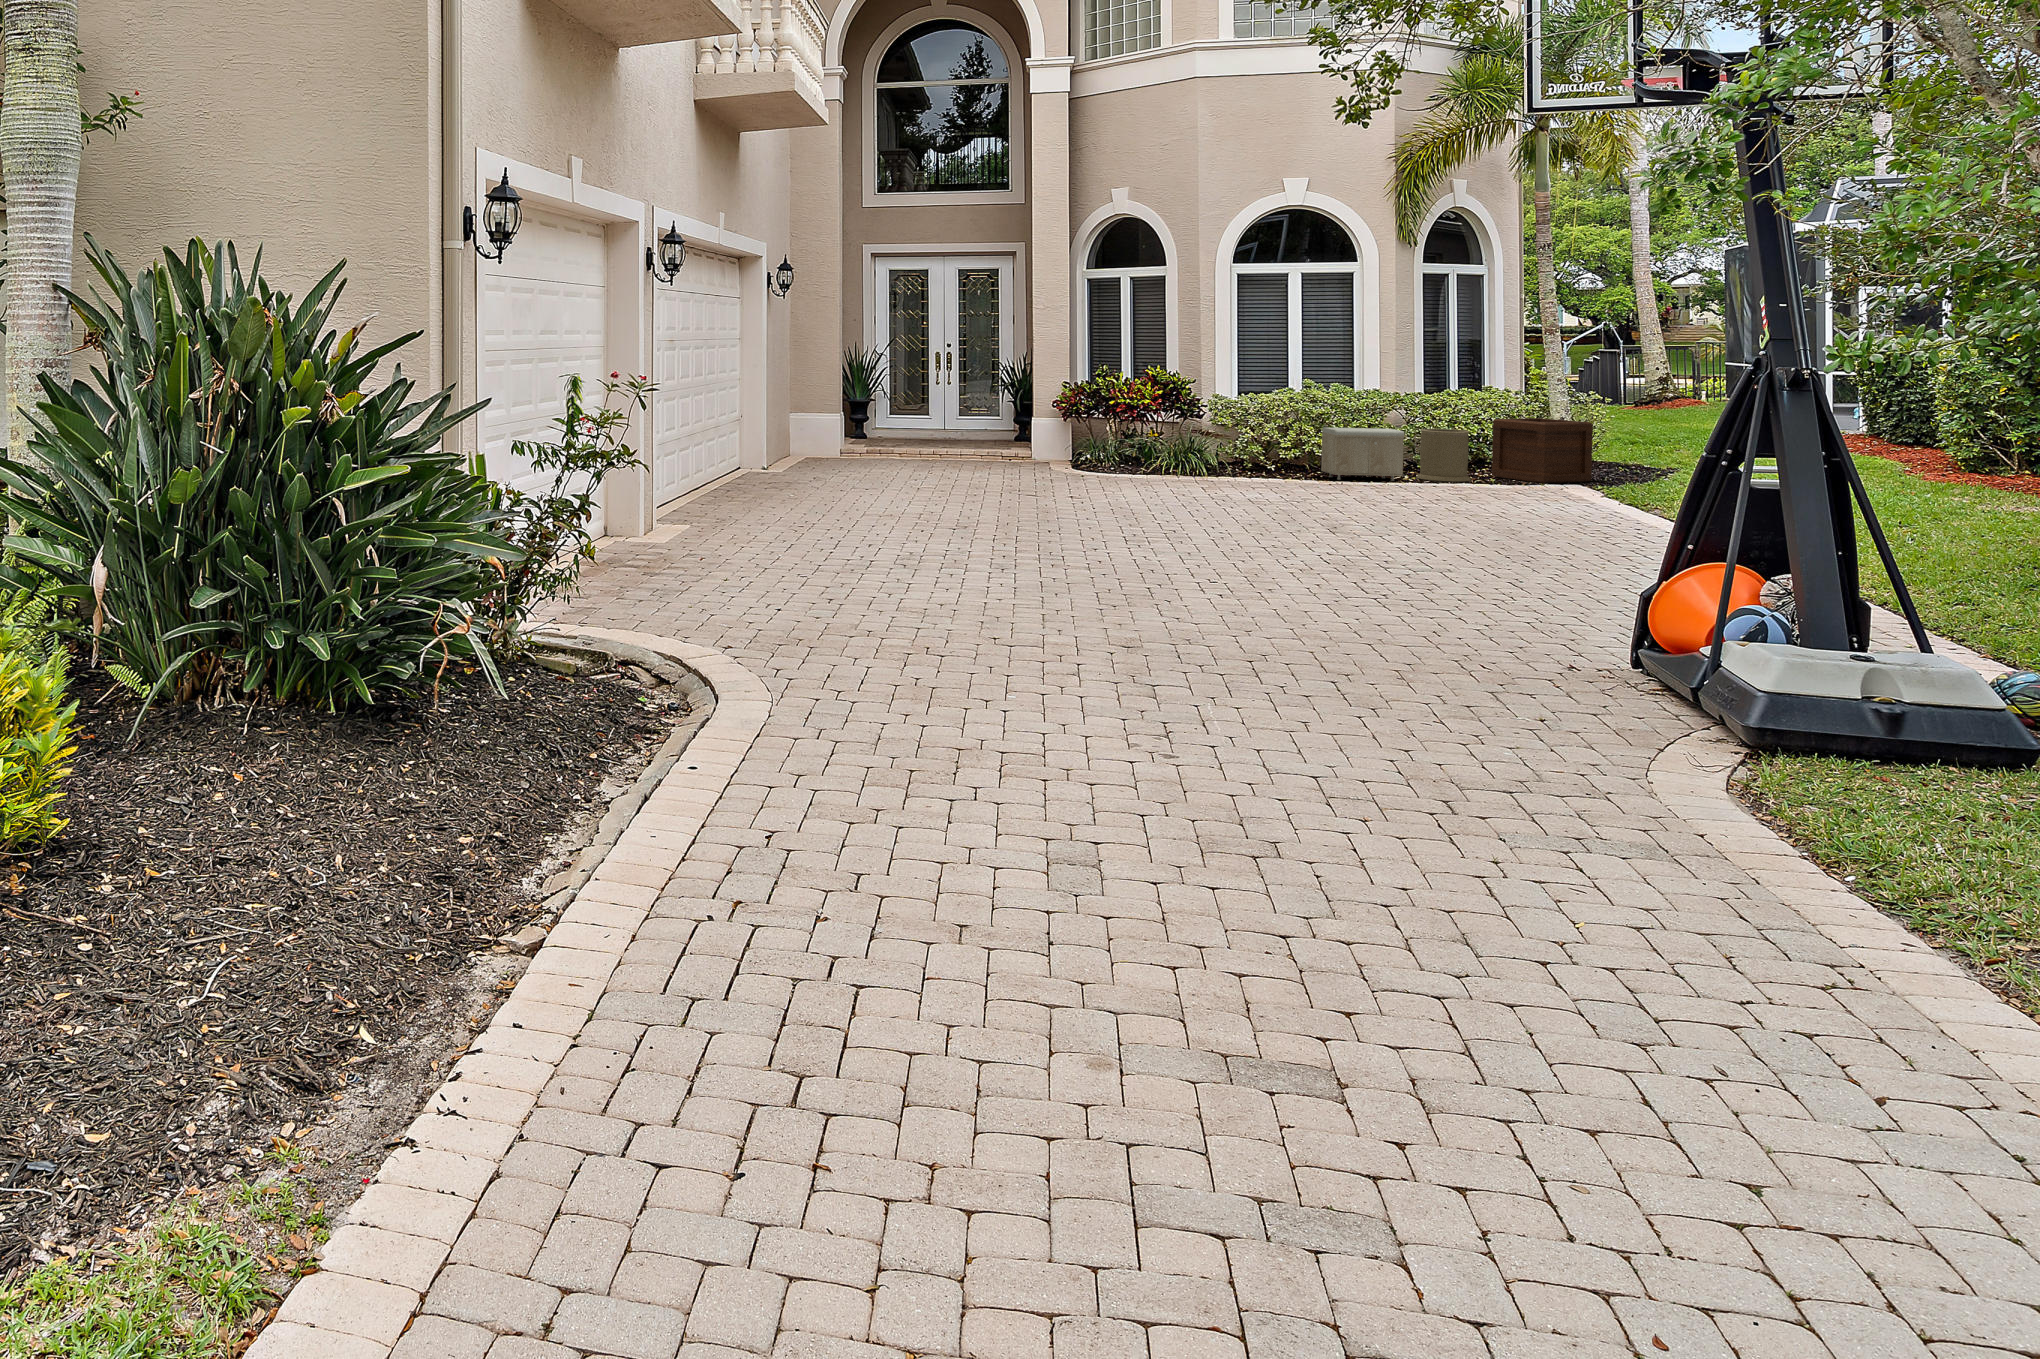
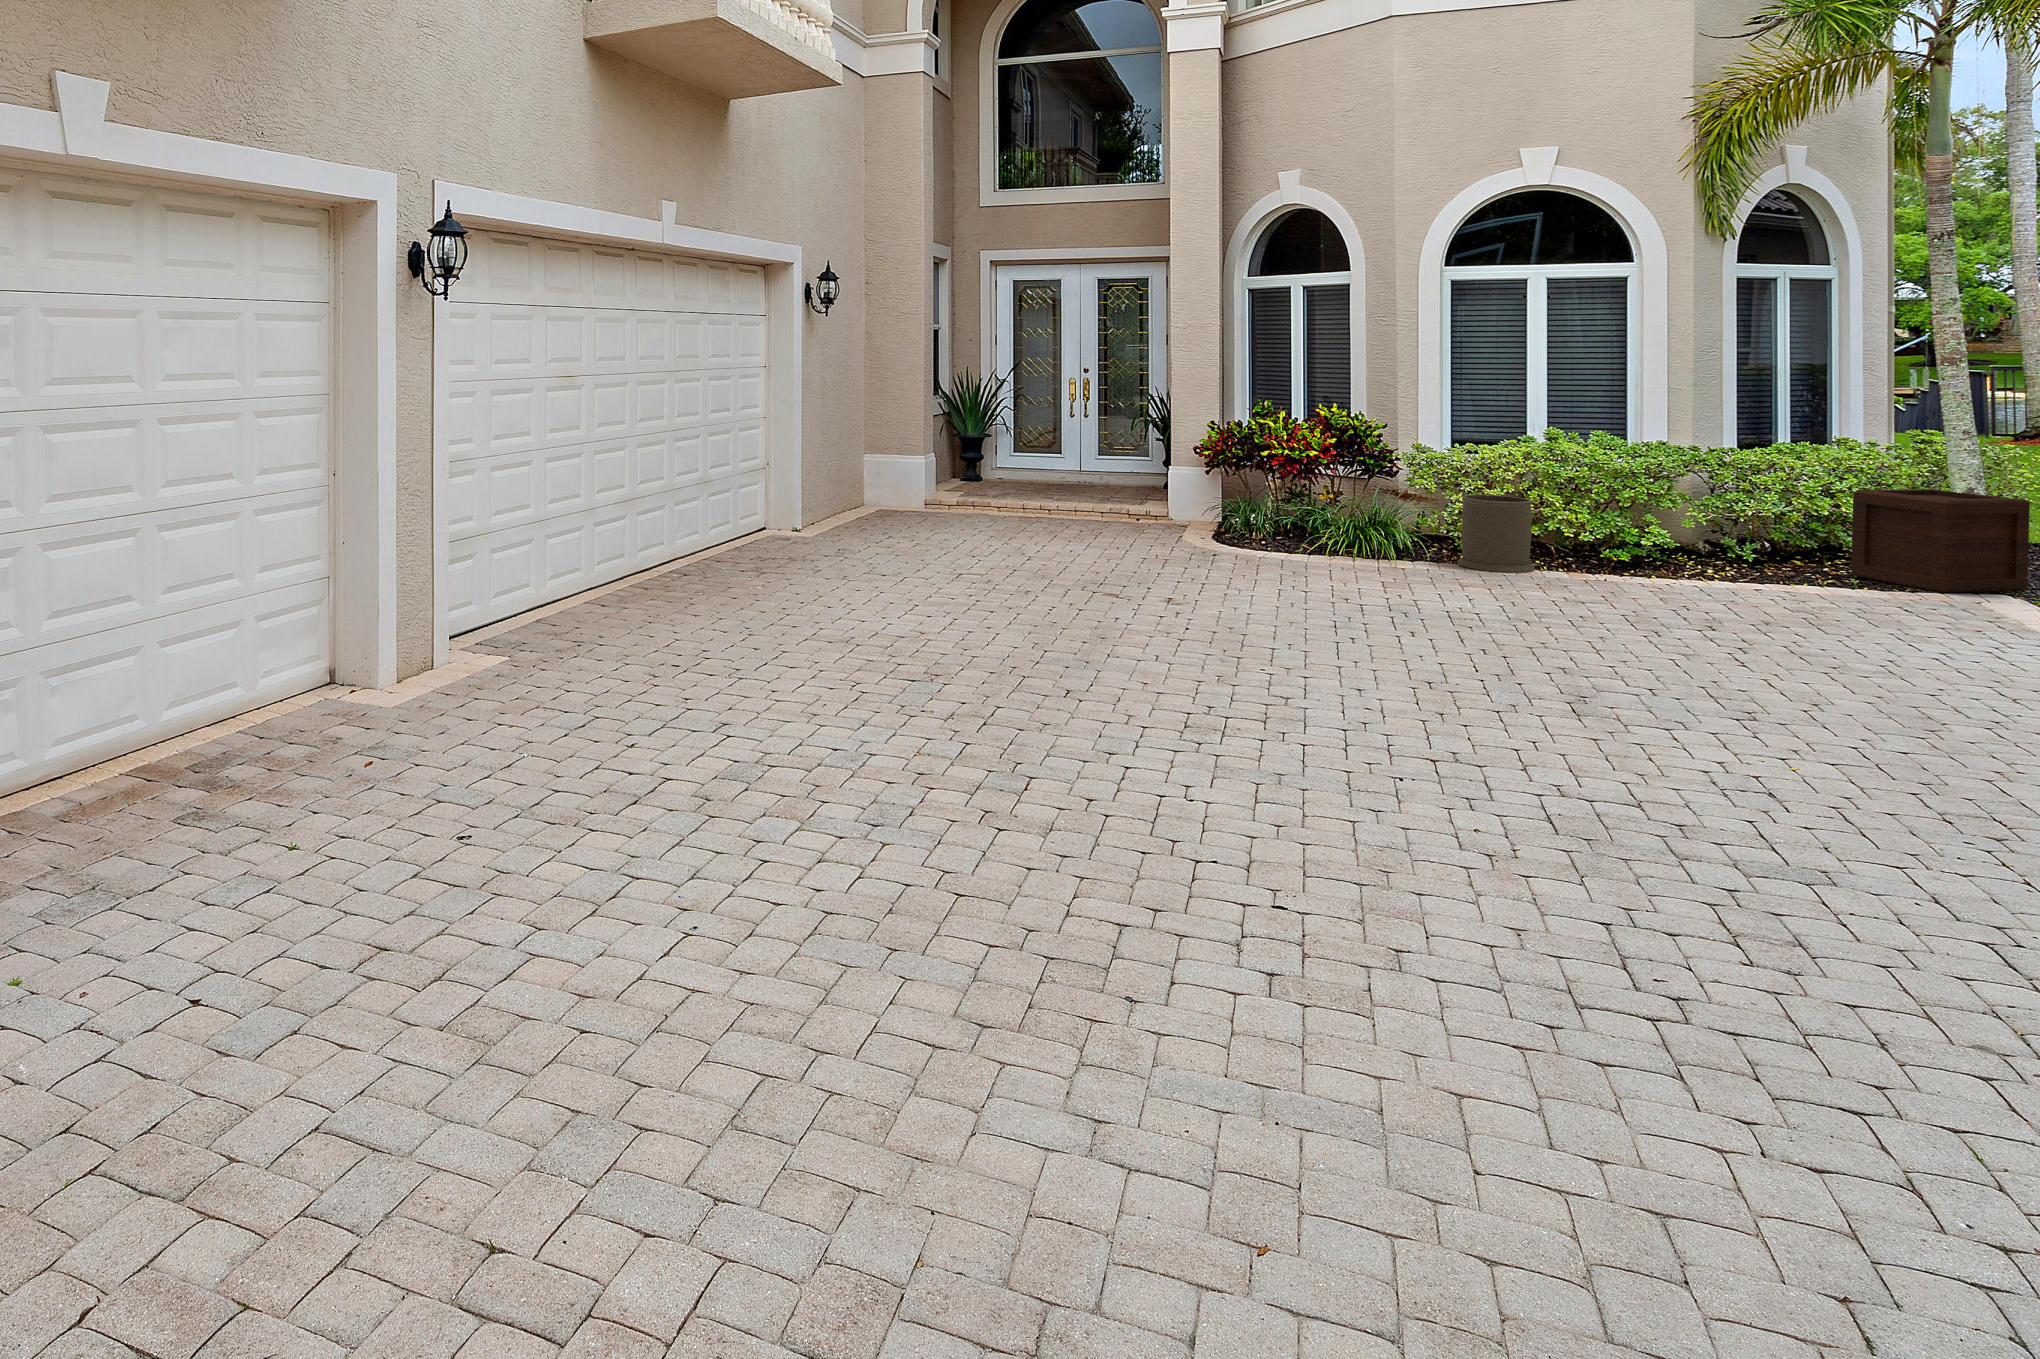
storage bench: present [1321,428,1404,481] -> none [1572,498,1706,580]
trash can: present [1417,429,1471,482] -> present [1457,495,1535,573]

